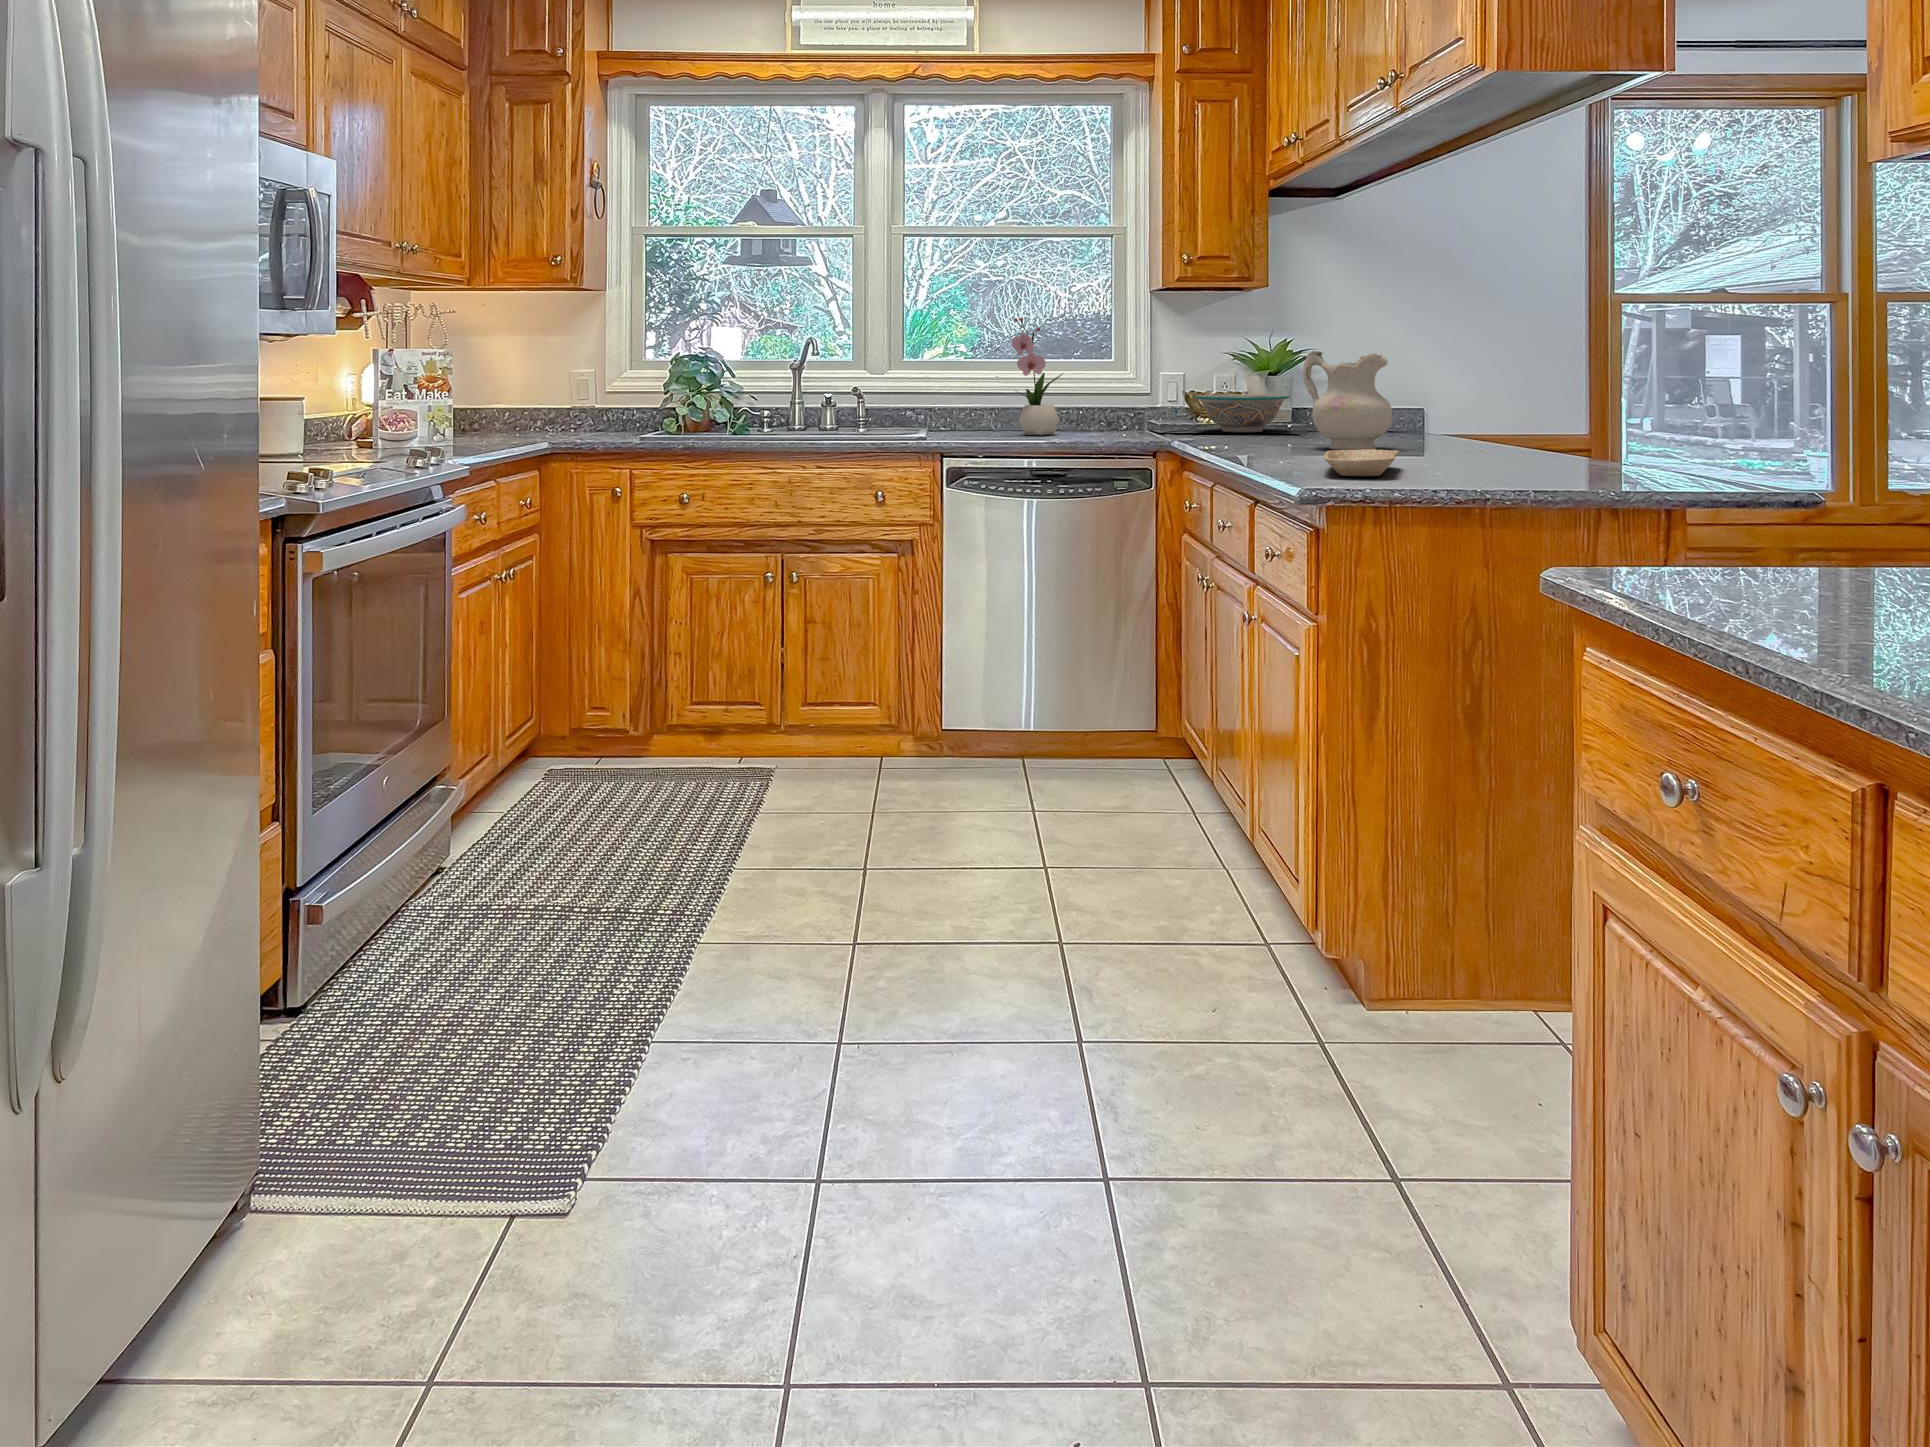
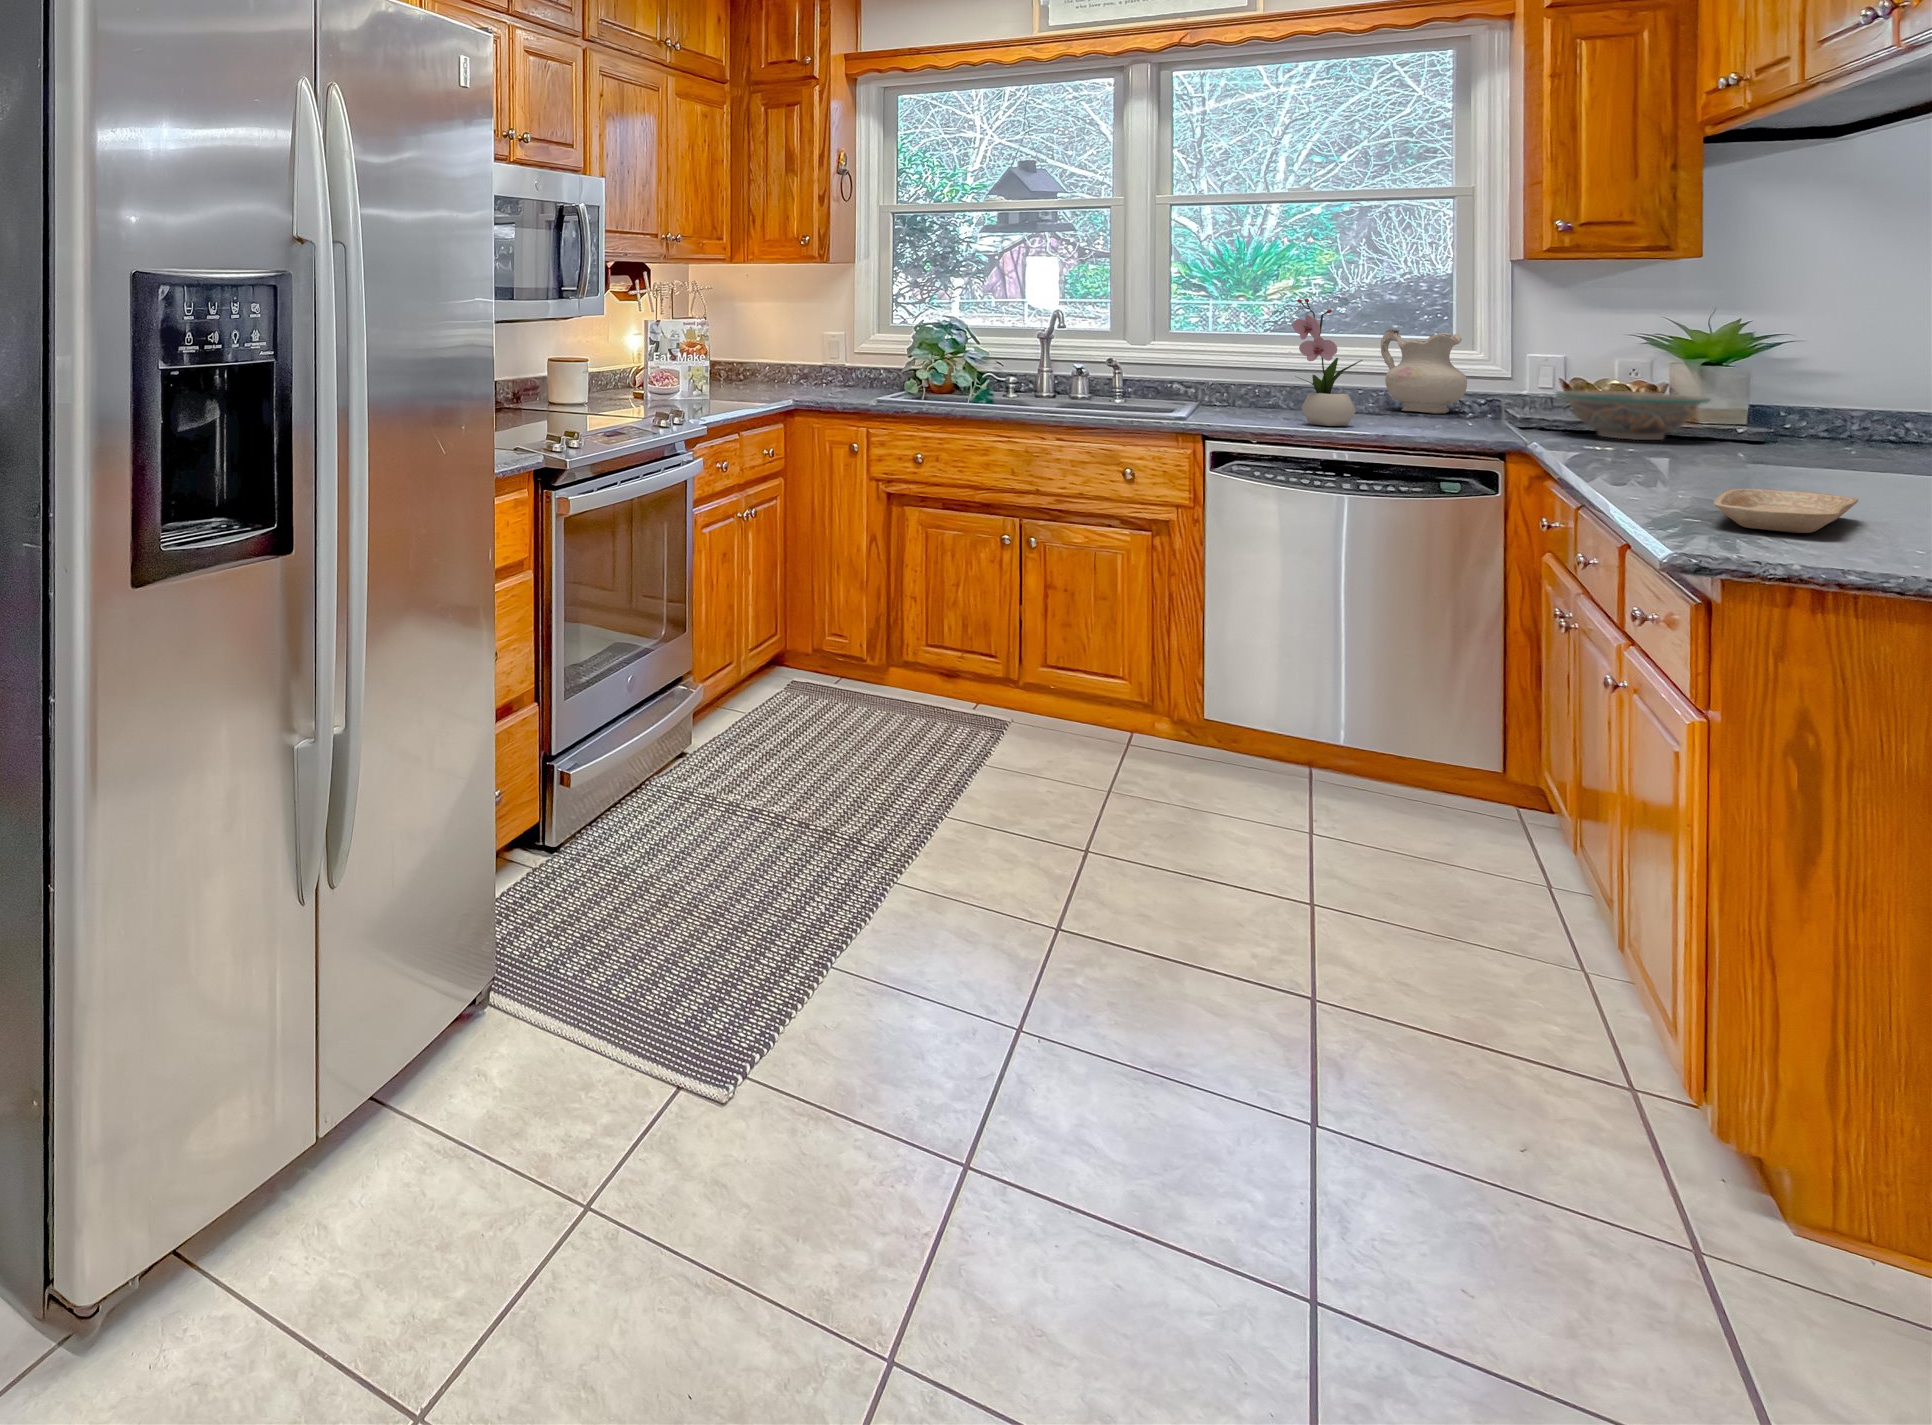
ceramic pitcher: present [1303,351,1392,450] -> present [1381,329,1467,413]

